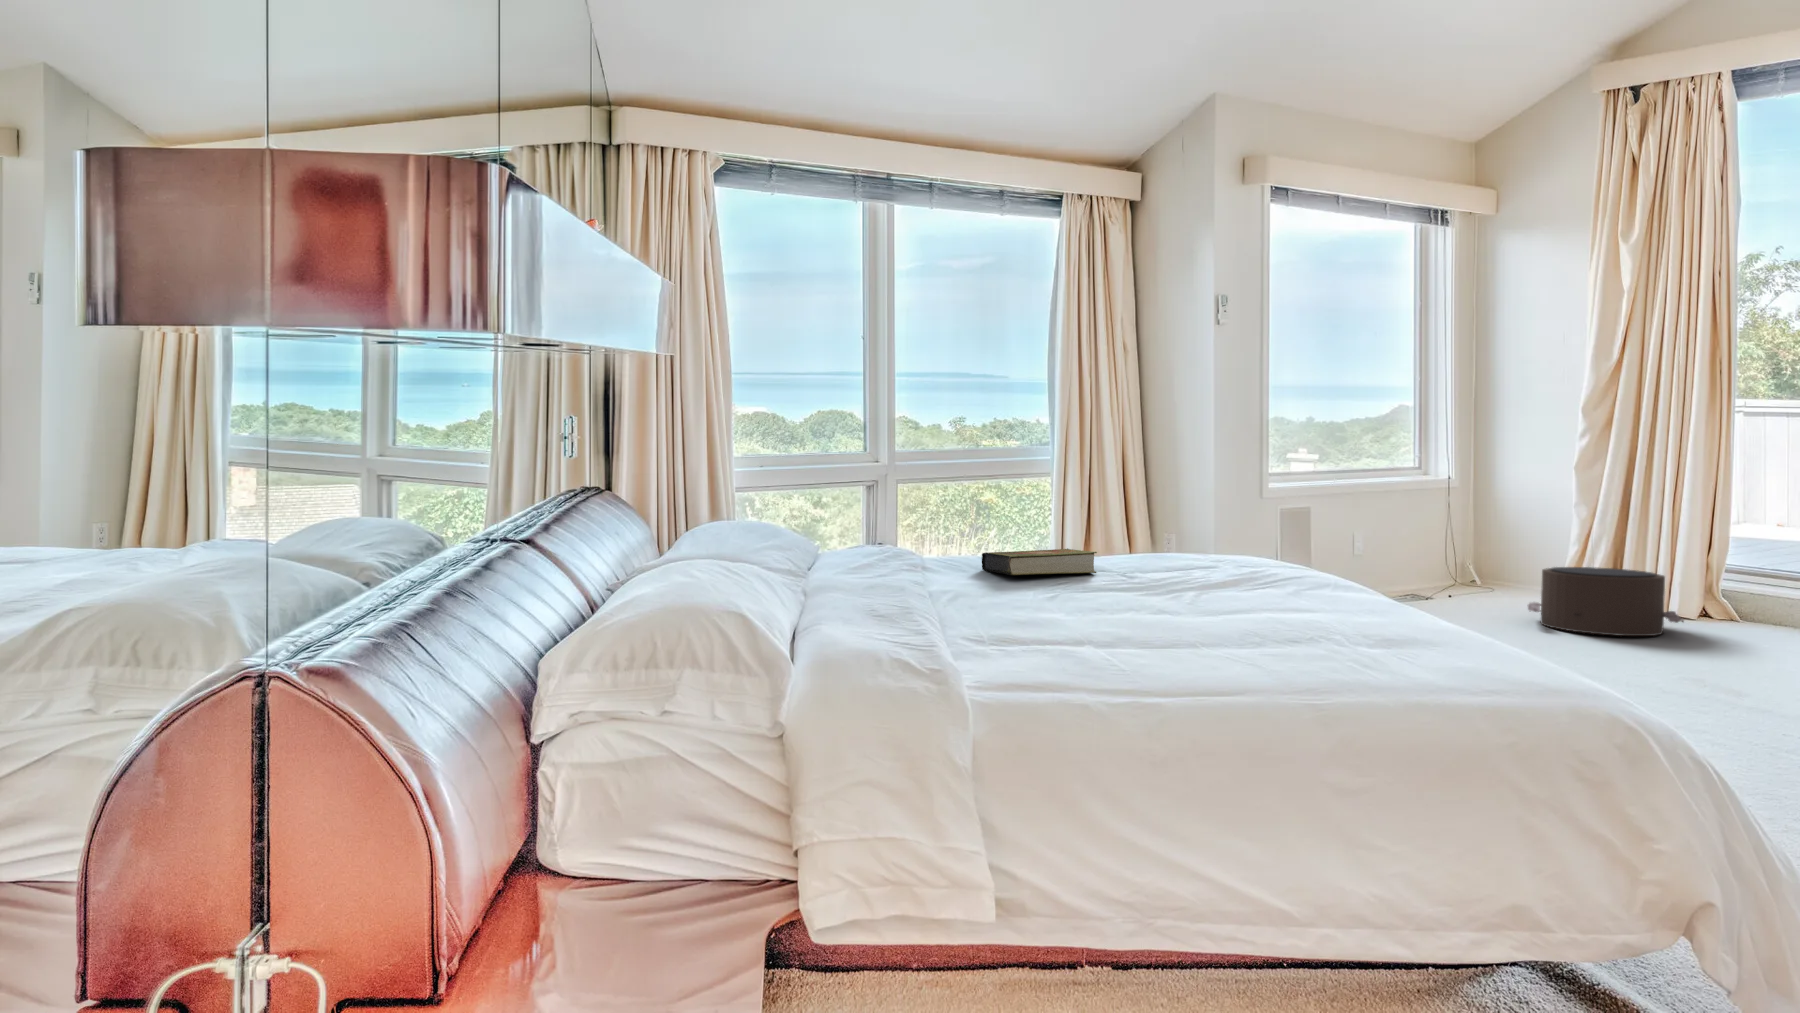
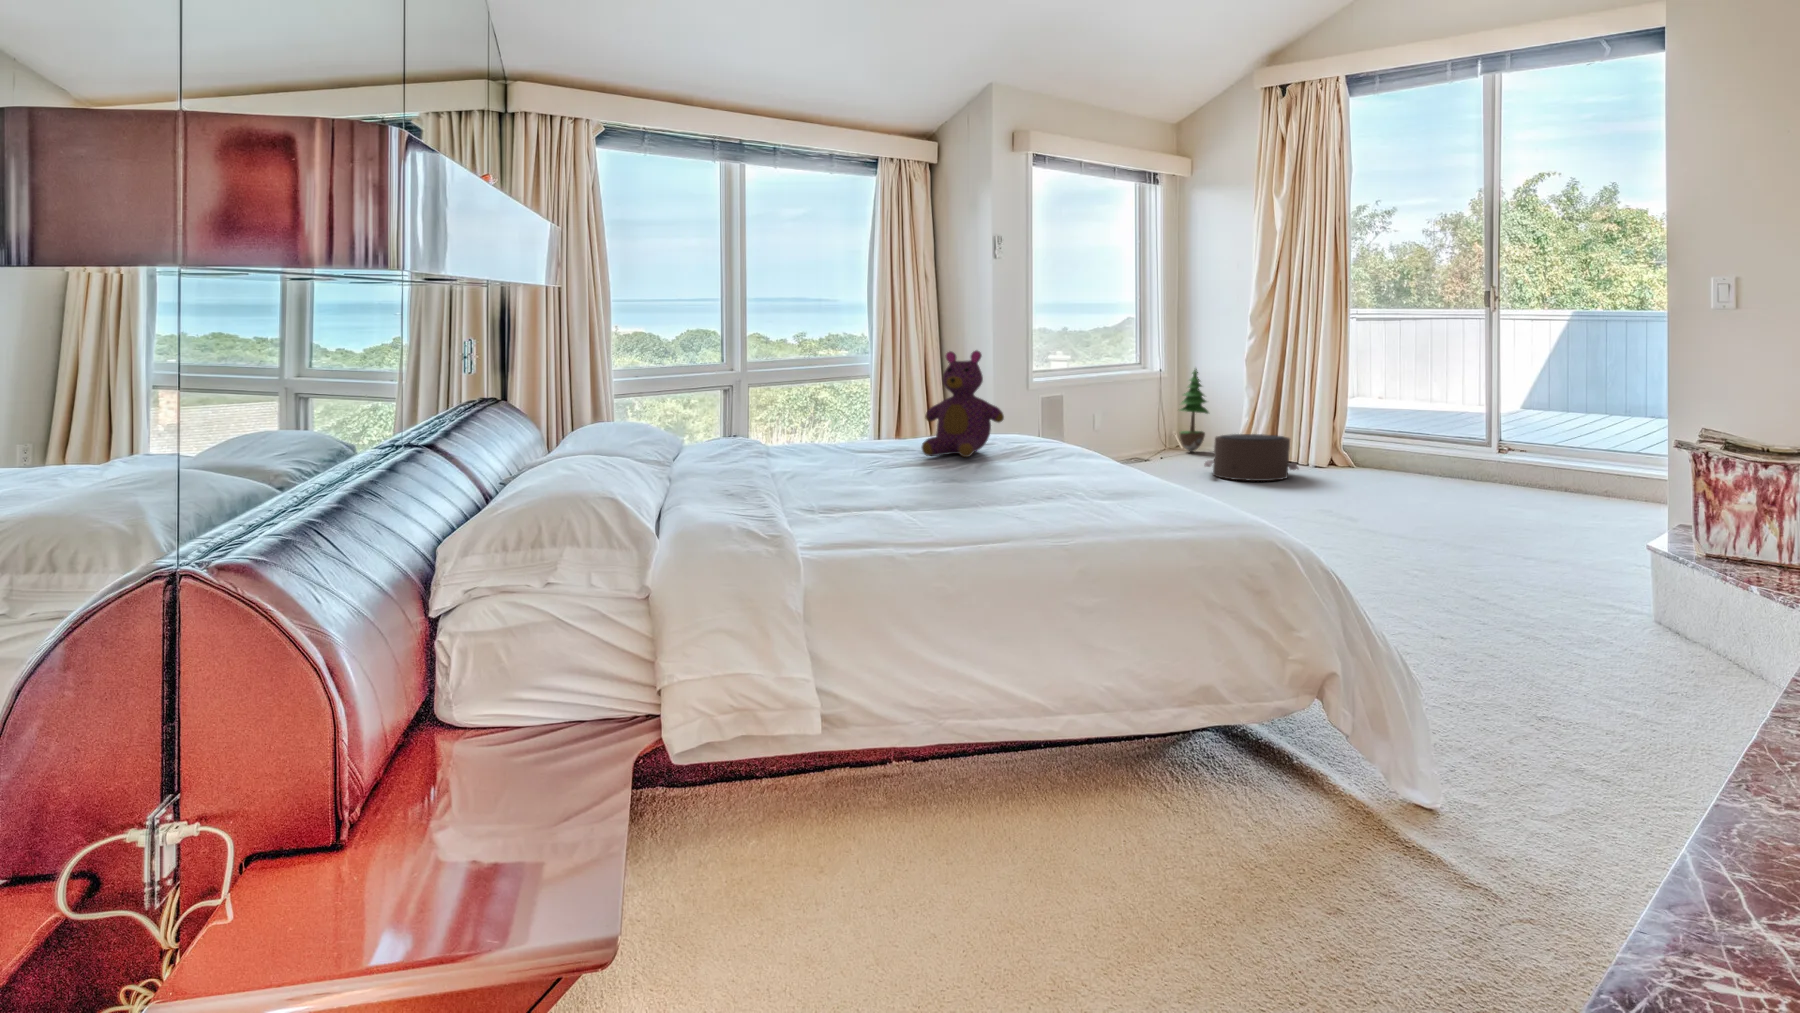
teddy bear: none [1166,436,1288,586] -> present [922,350,1004,457]
potted tree: none [1471,471,1521,590] -> present [1180,369,1208,452]
book: present [982,549,1097,575] -> none [795,435,877,456]

